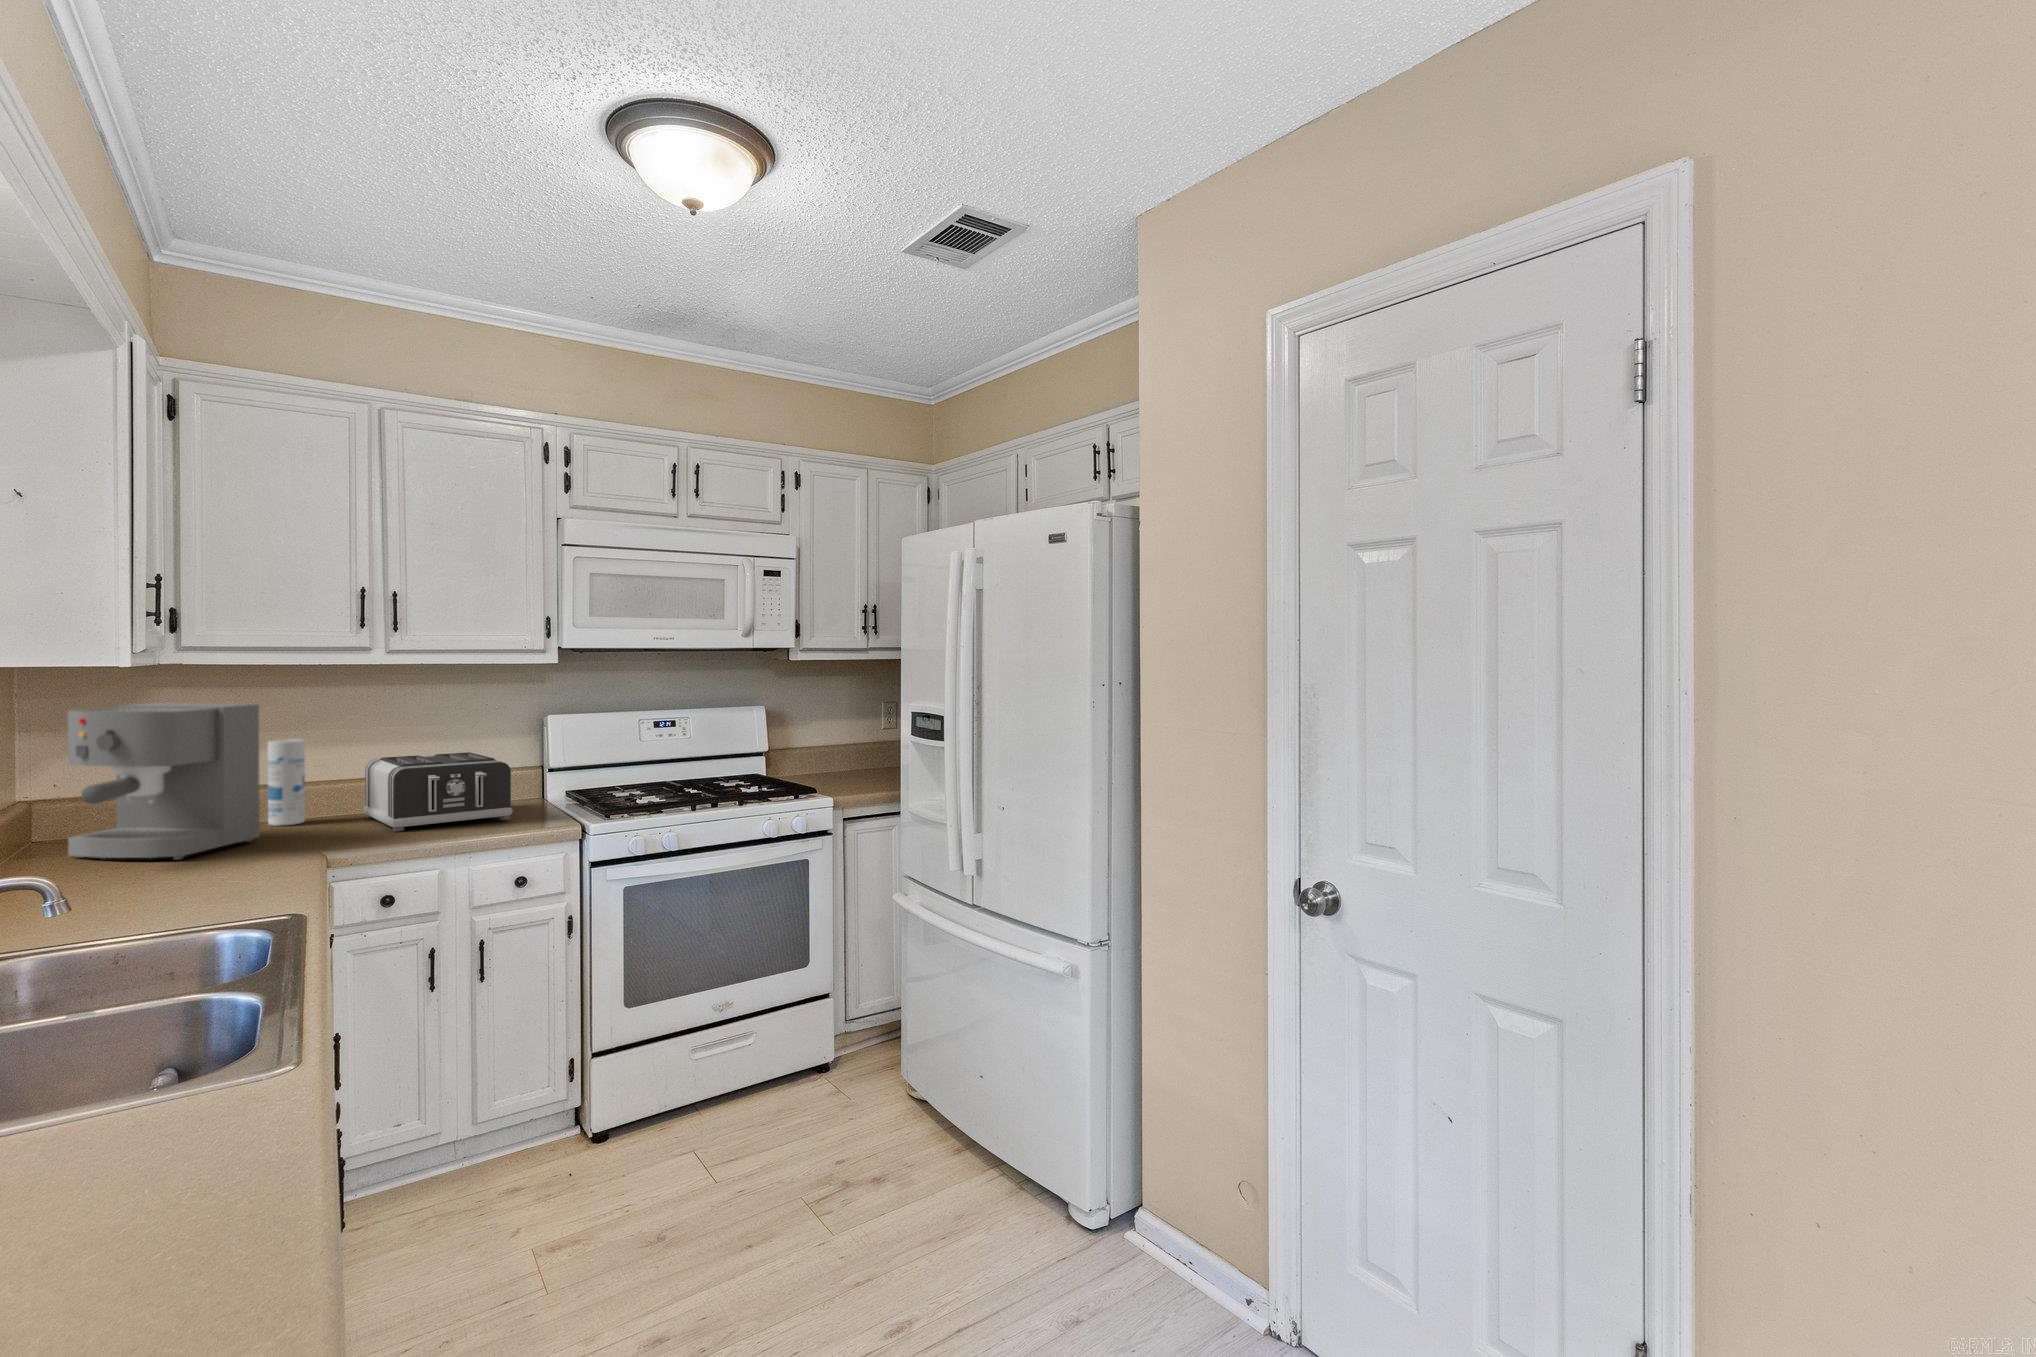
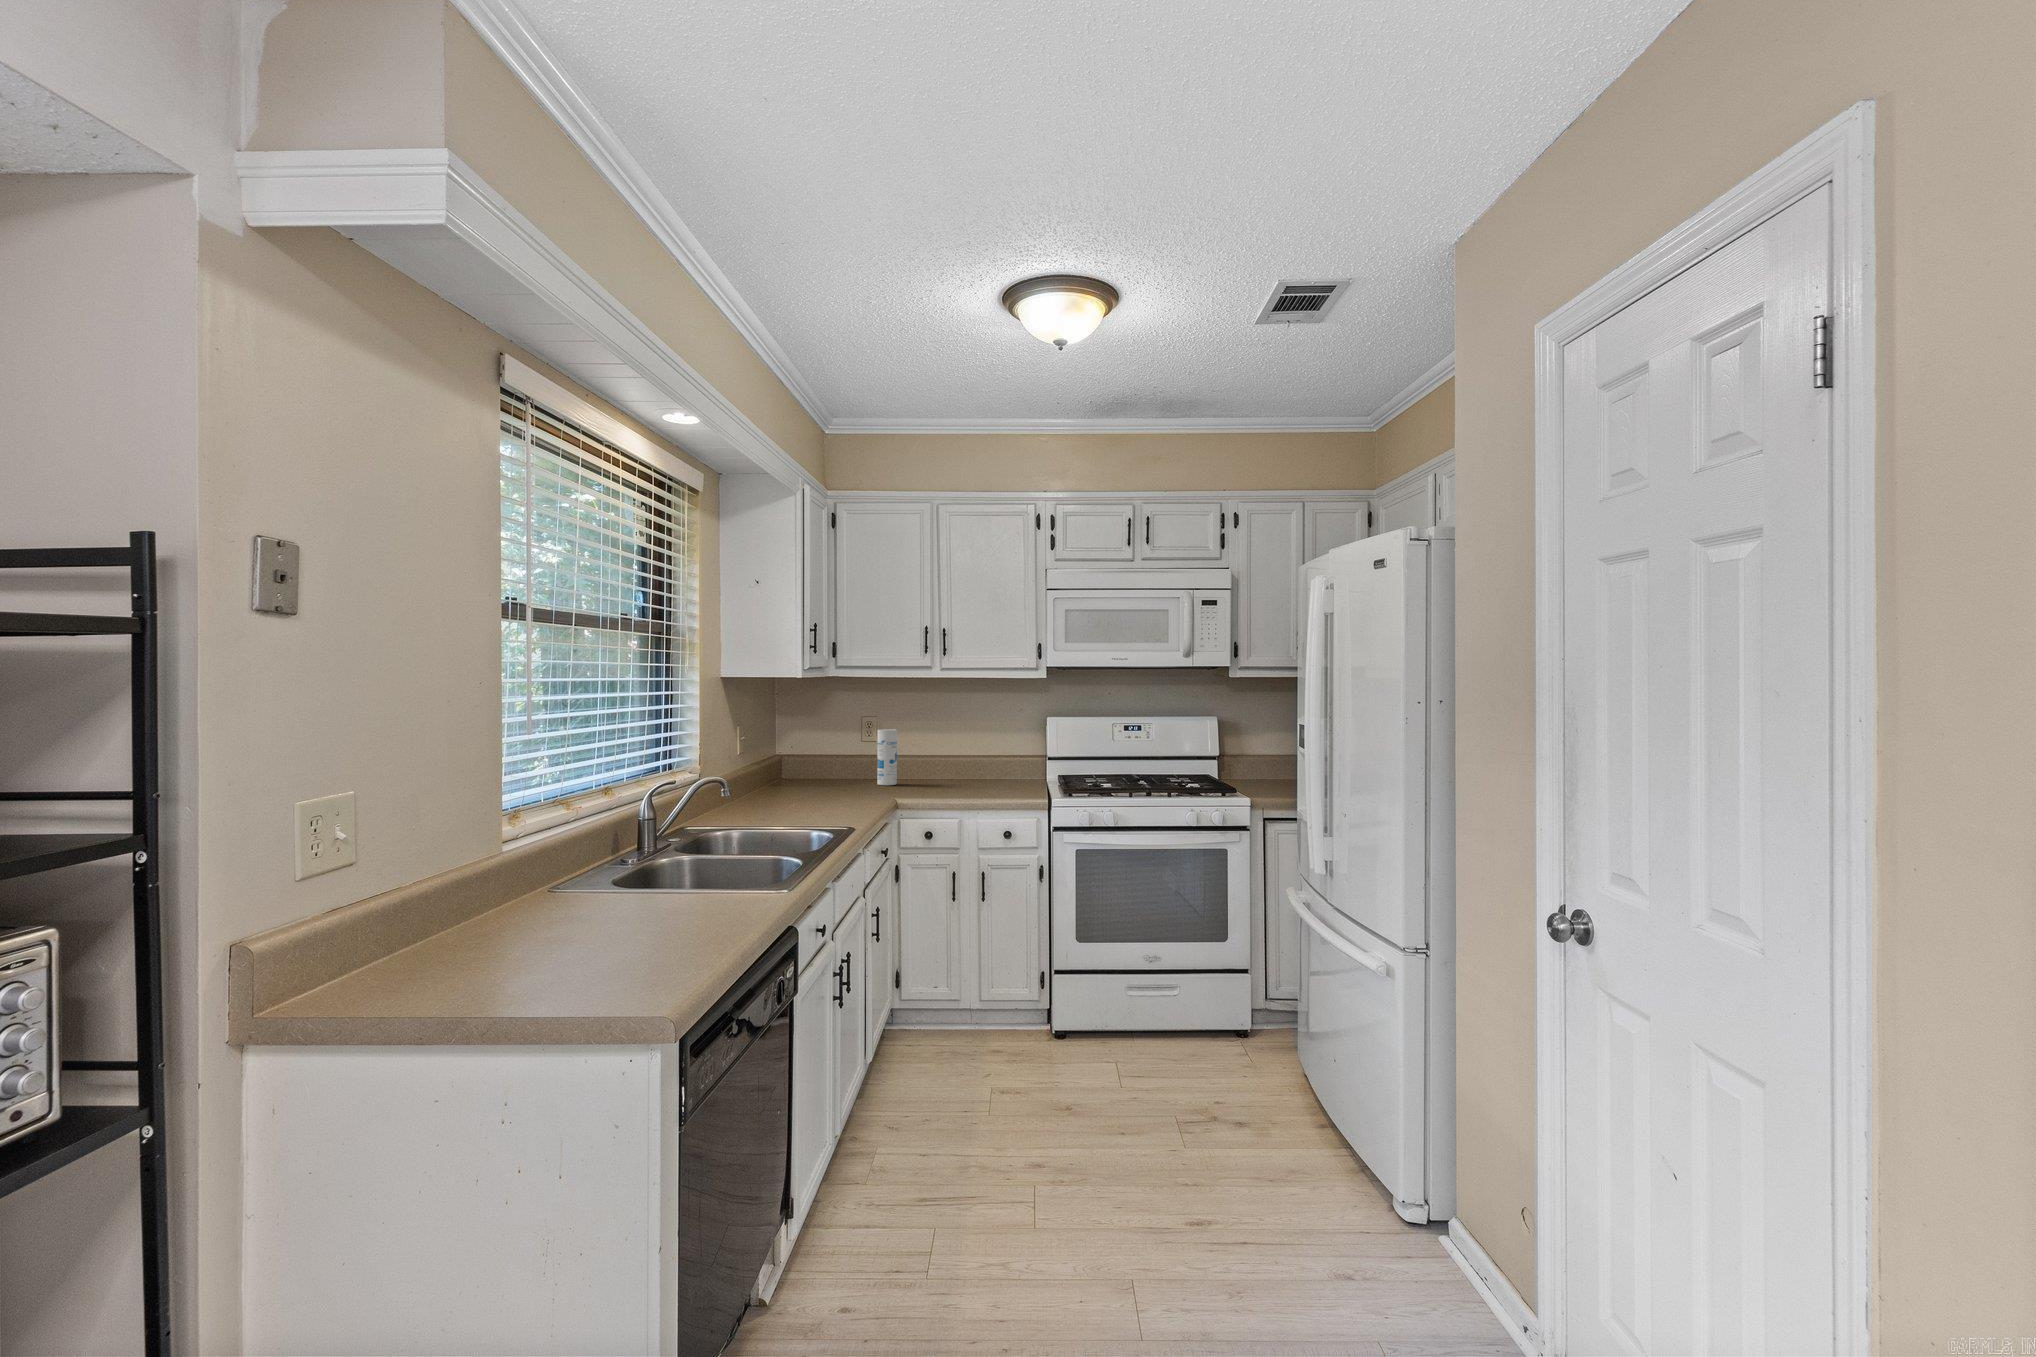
coffee maker: present [68,703,260,860] -> none [776,703,866,797]
toaster: present [364,752,513,832] -> none [930,744,1013,794]

